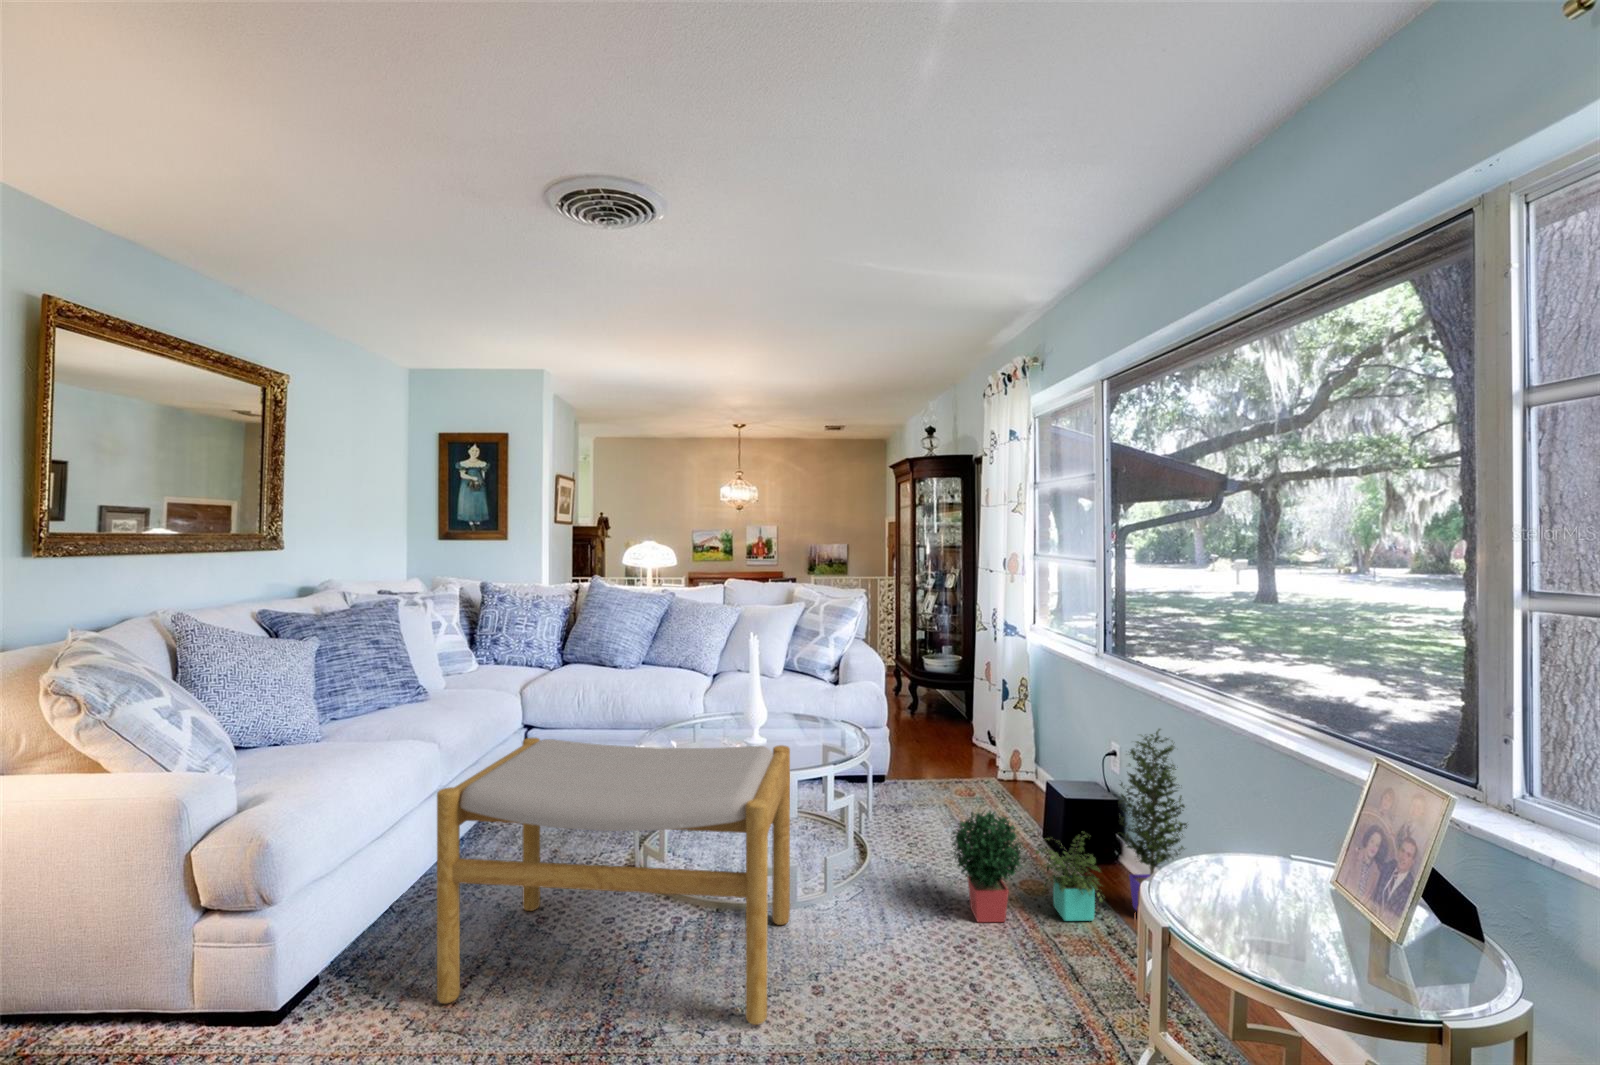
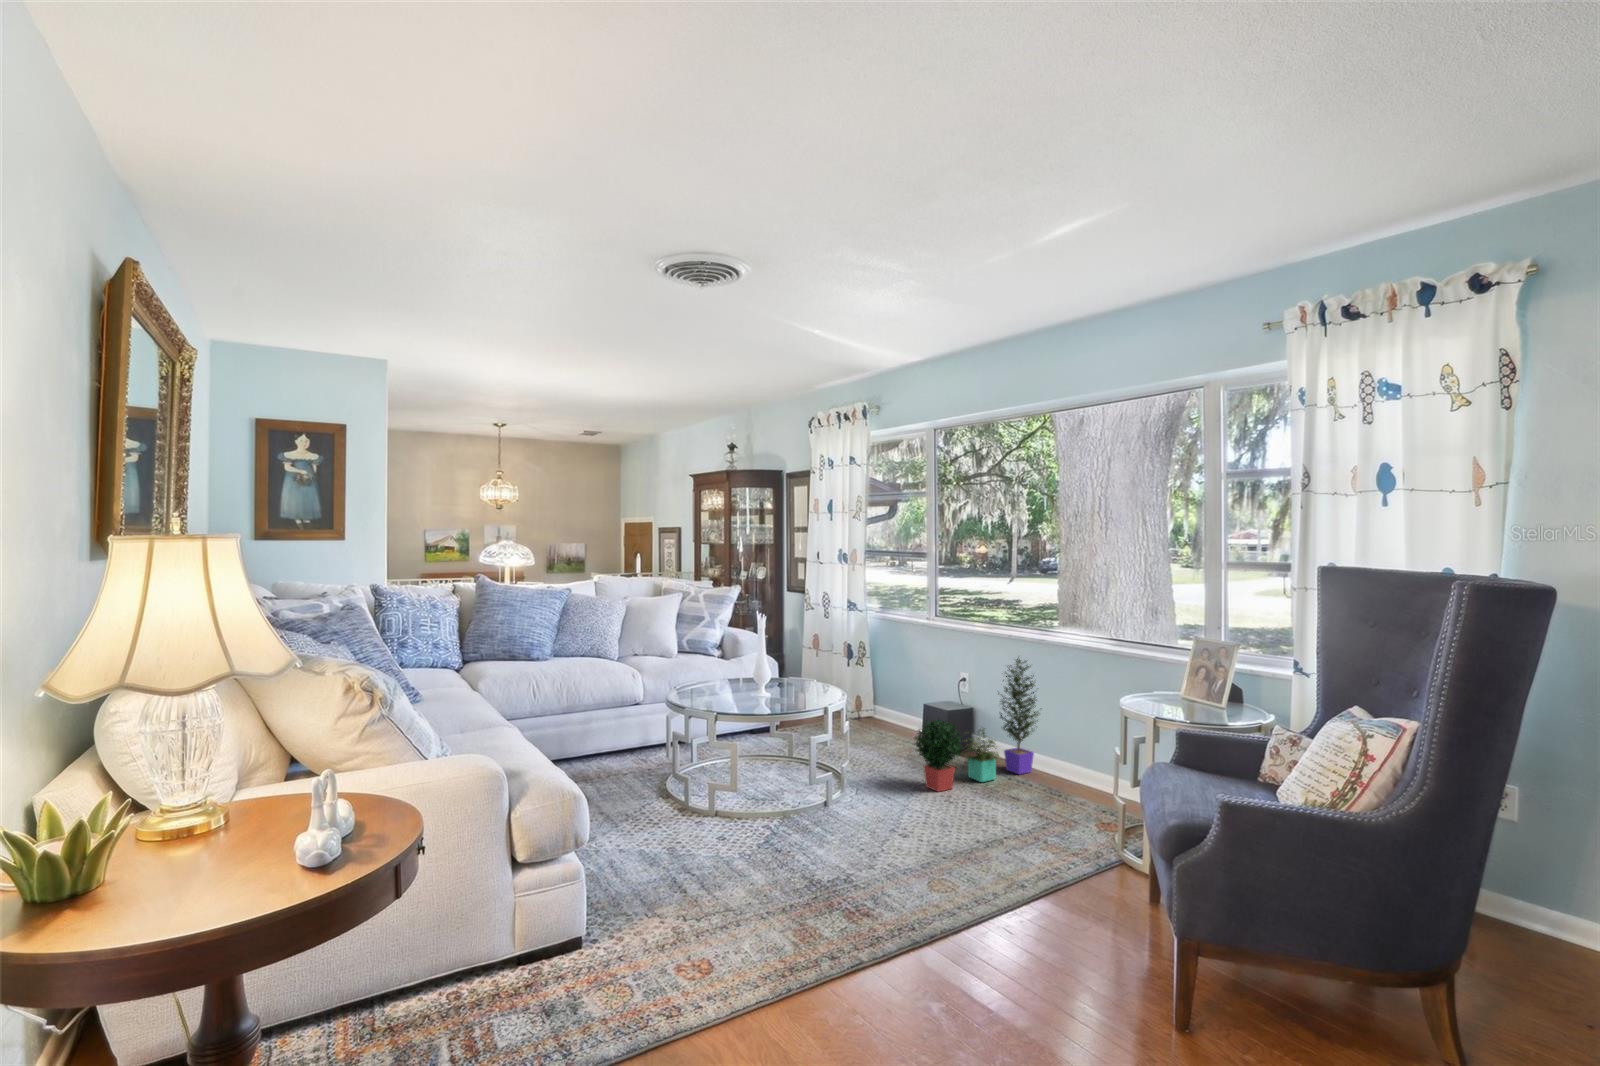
footstool: present [437,738,790,1025] -> none [632,686,891,898]

